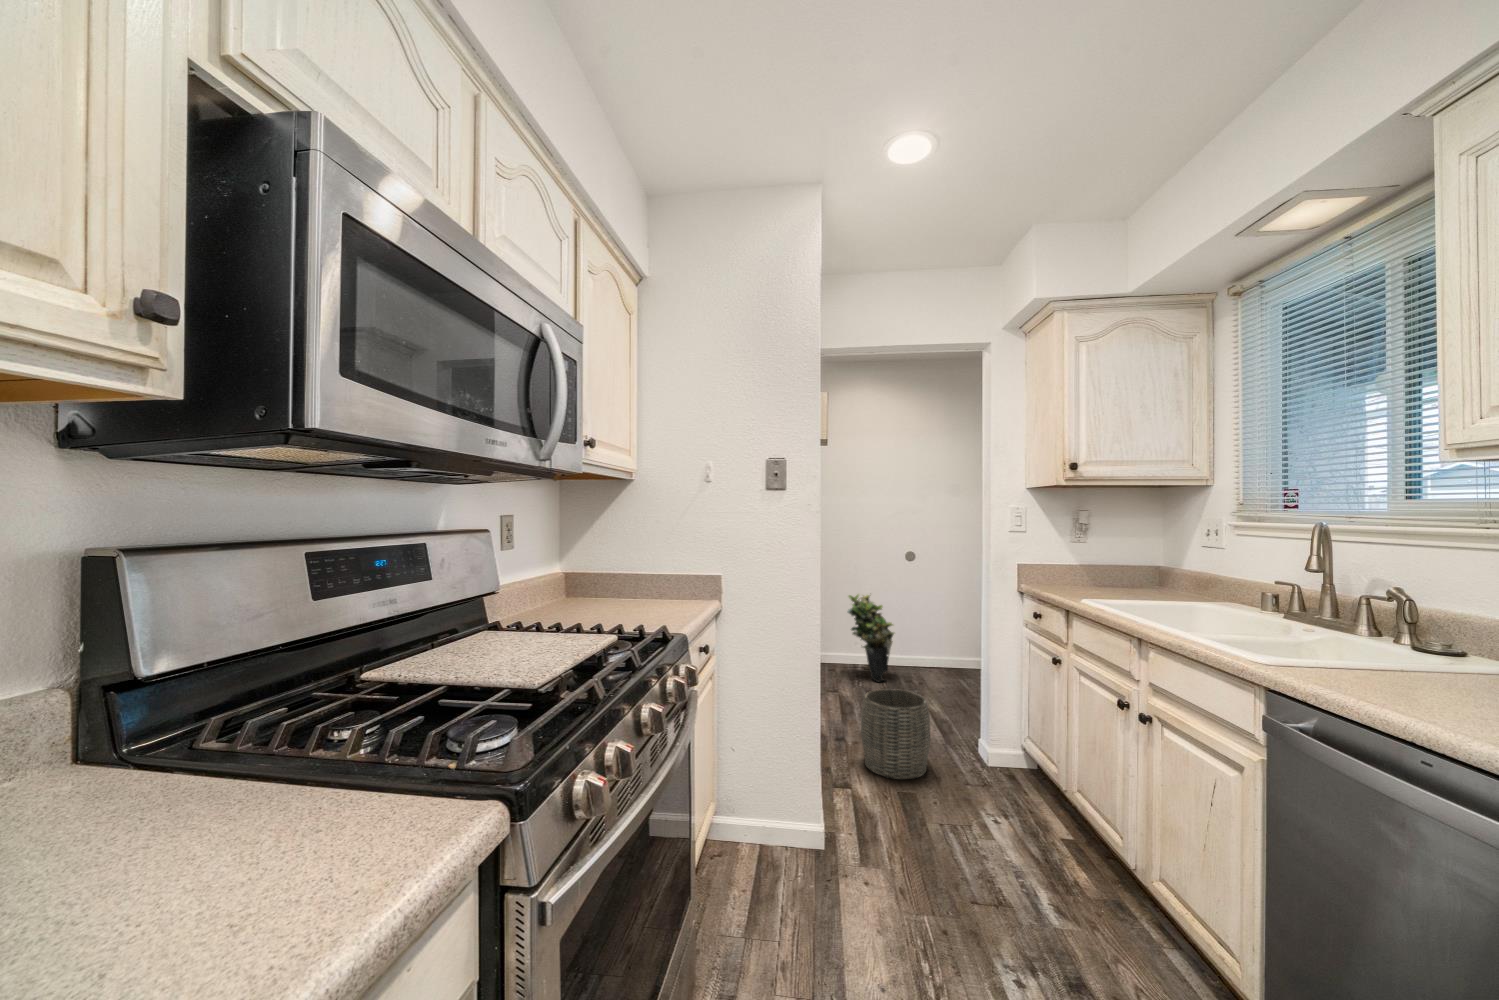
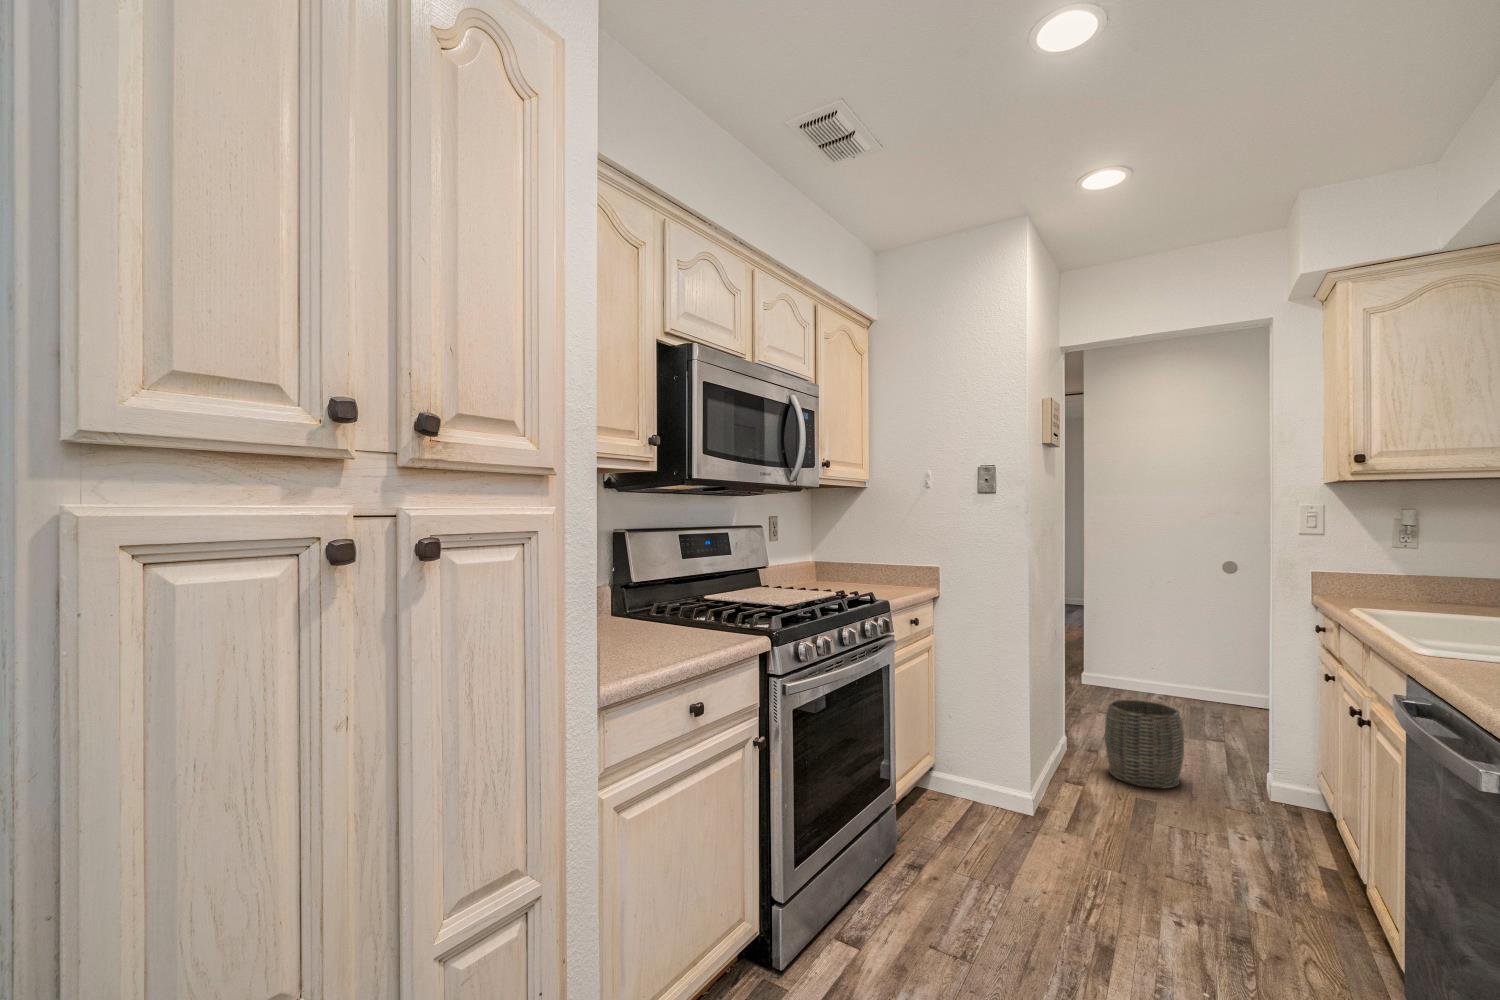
potted plant: present [848,594,894,682] -> none [1132,611,1197,713]

